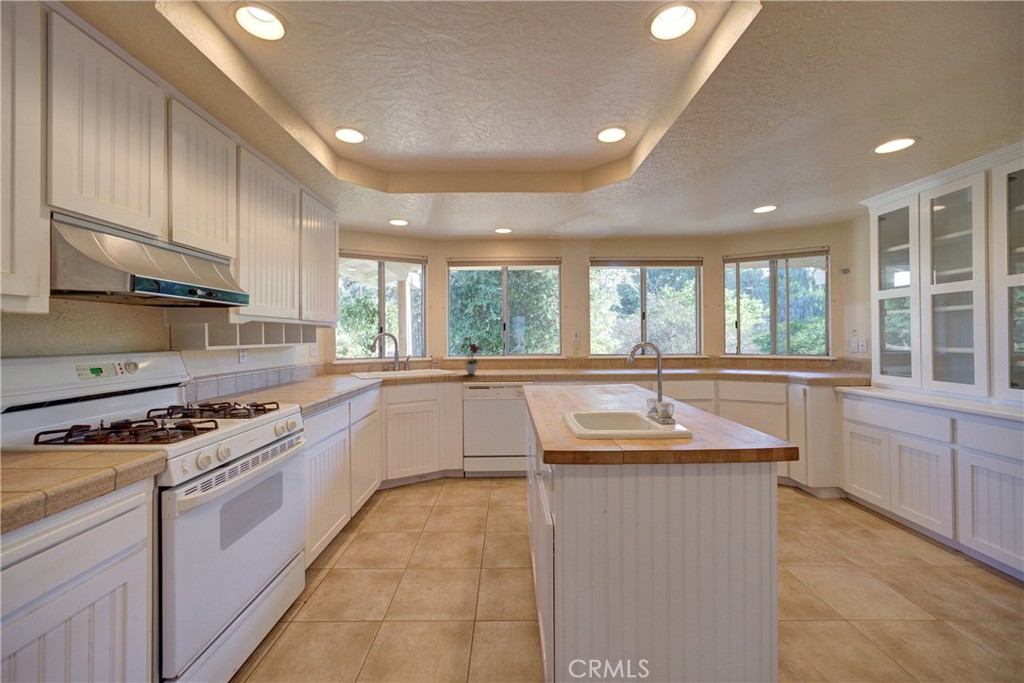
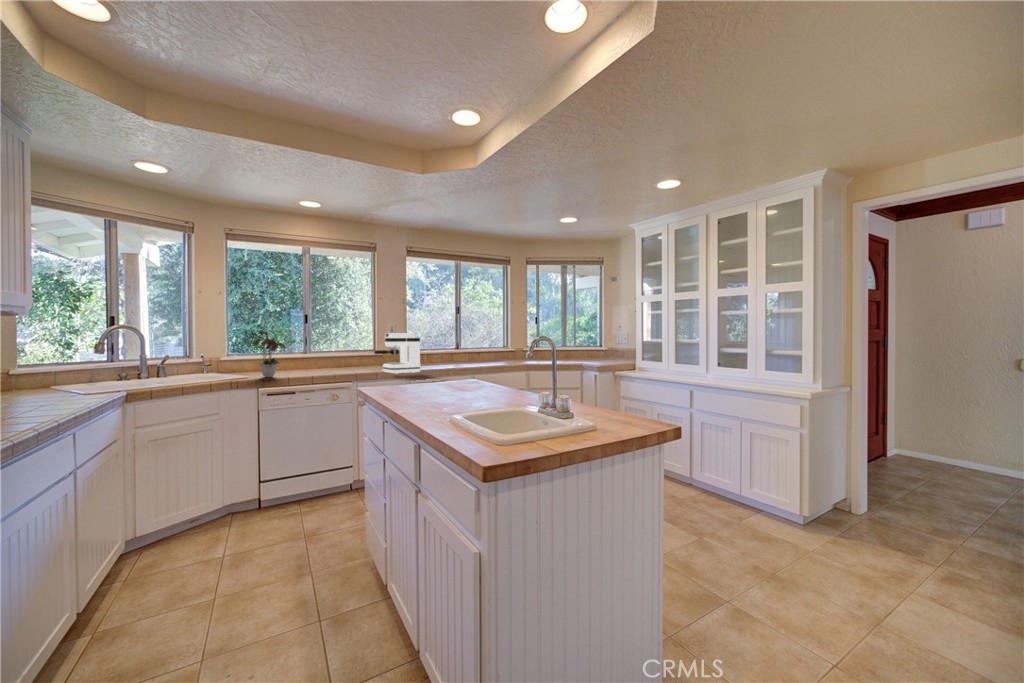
coffee maker: none [553,339,594,376] -> present [374,333,420,374]

